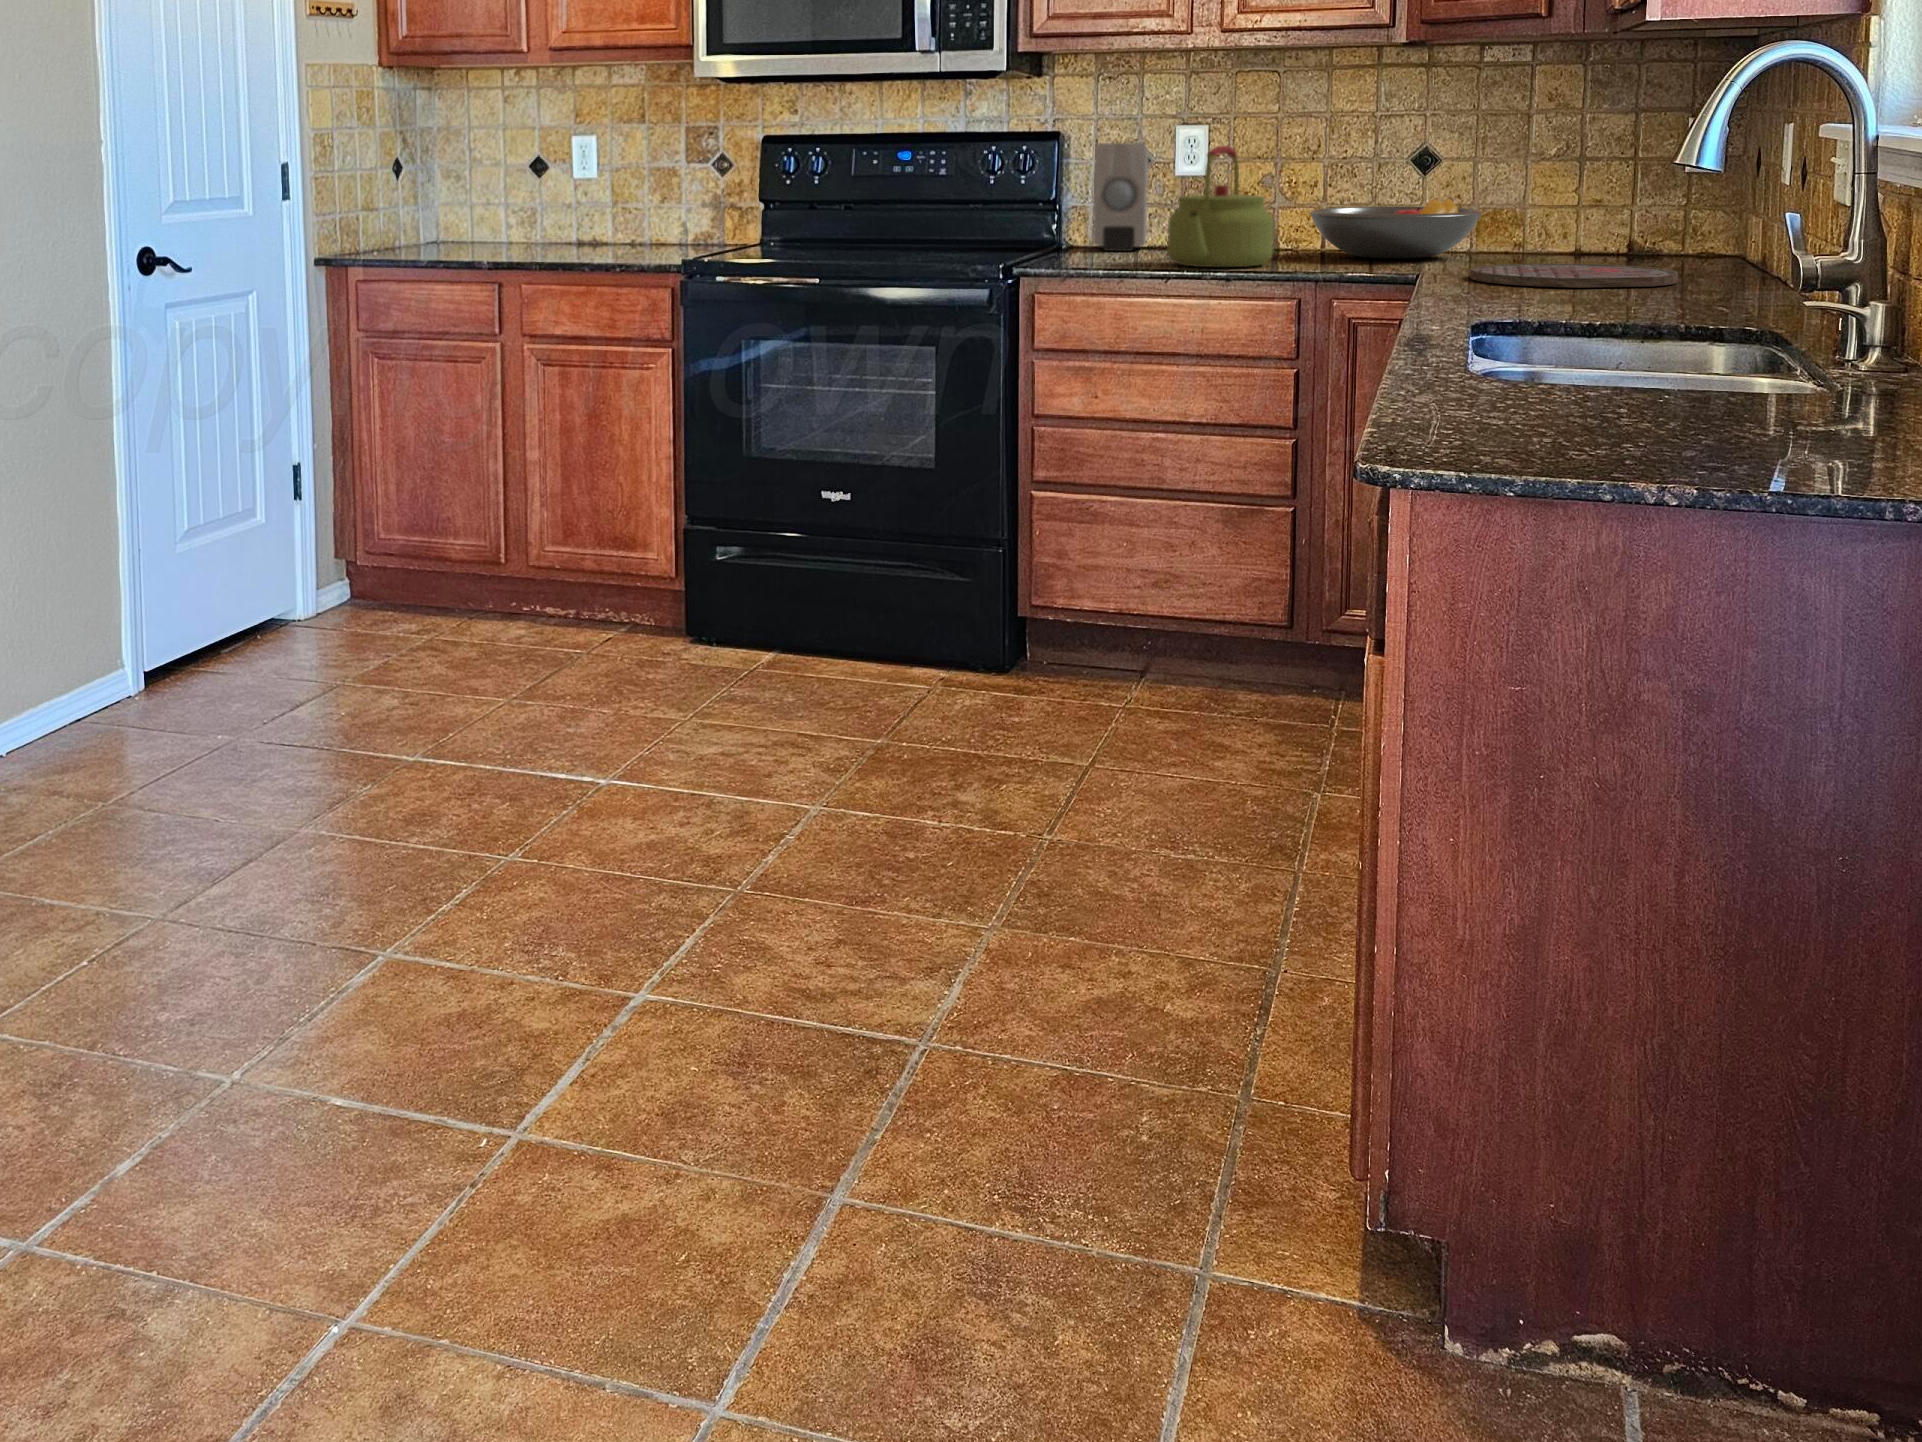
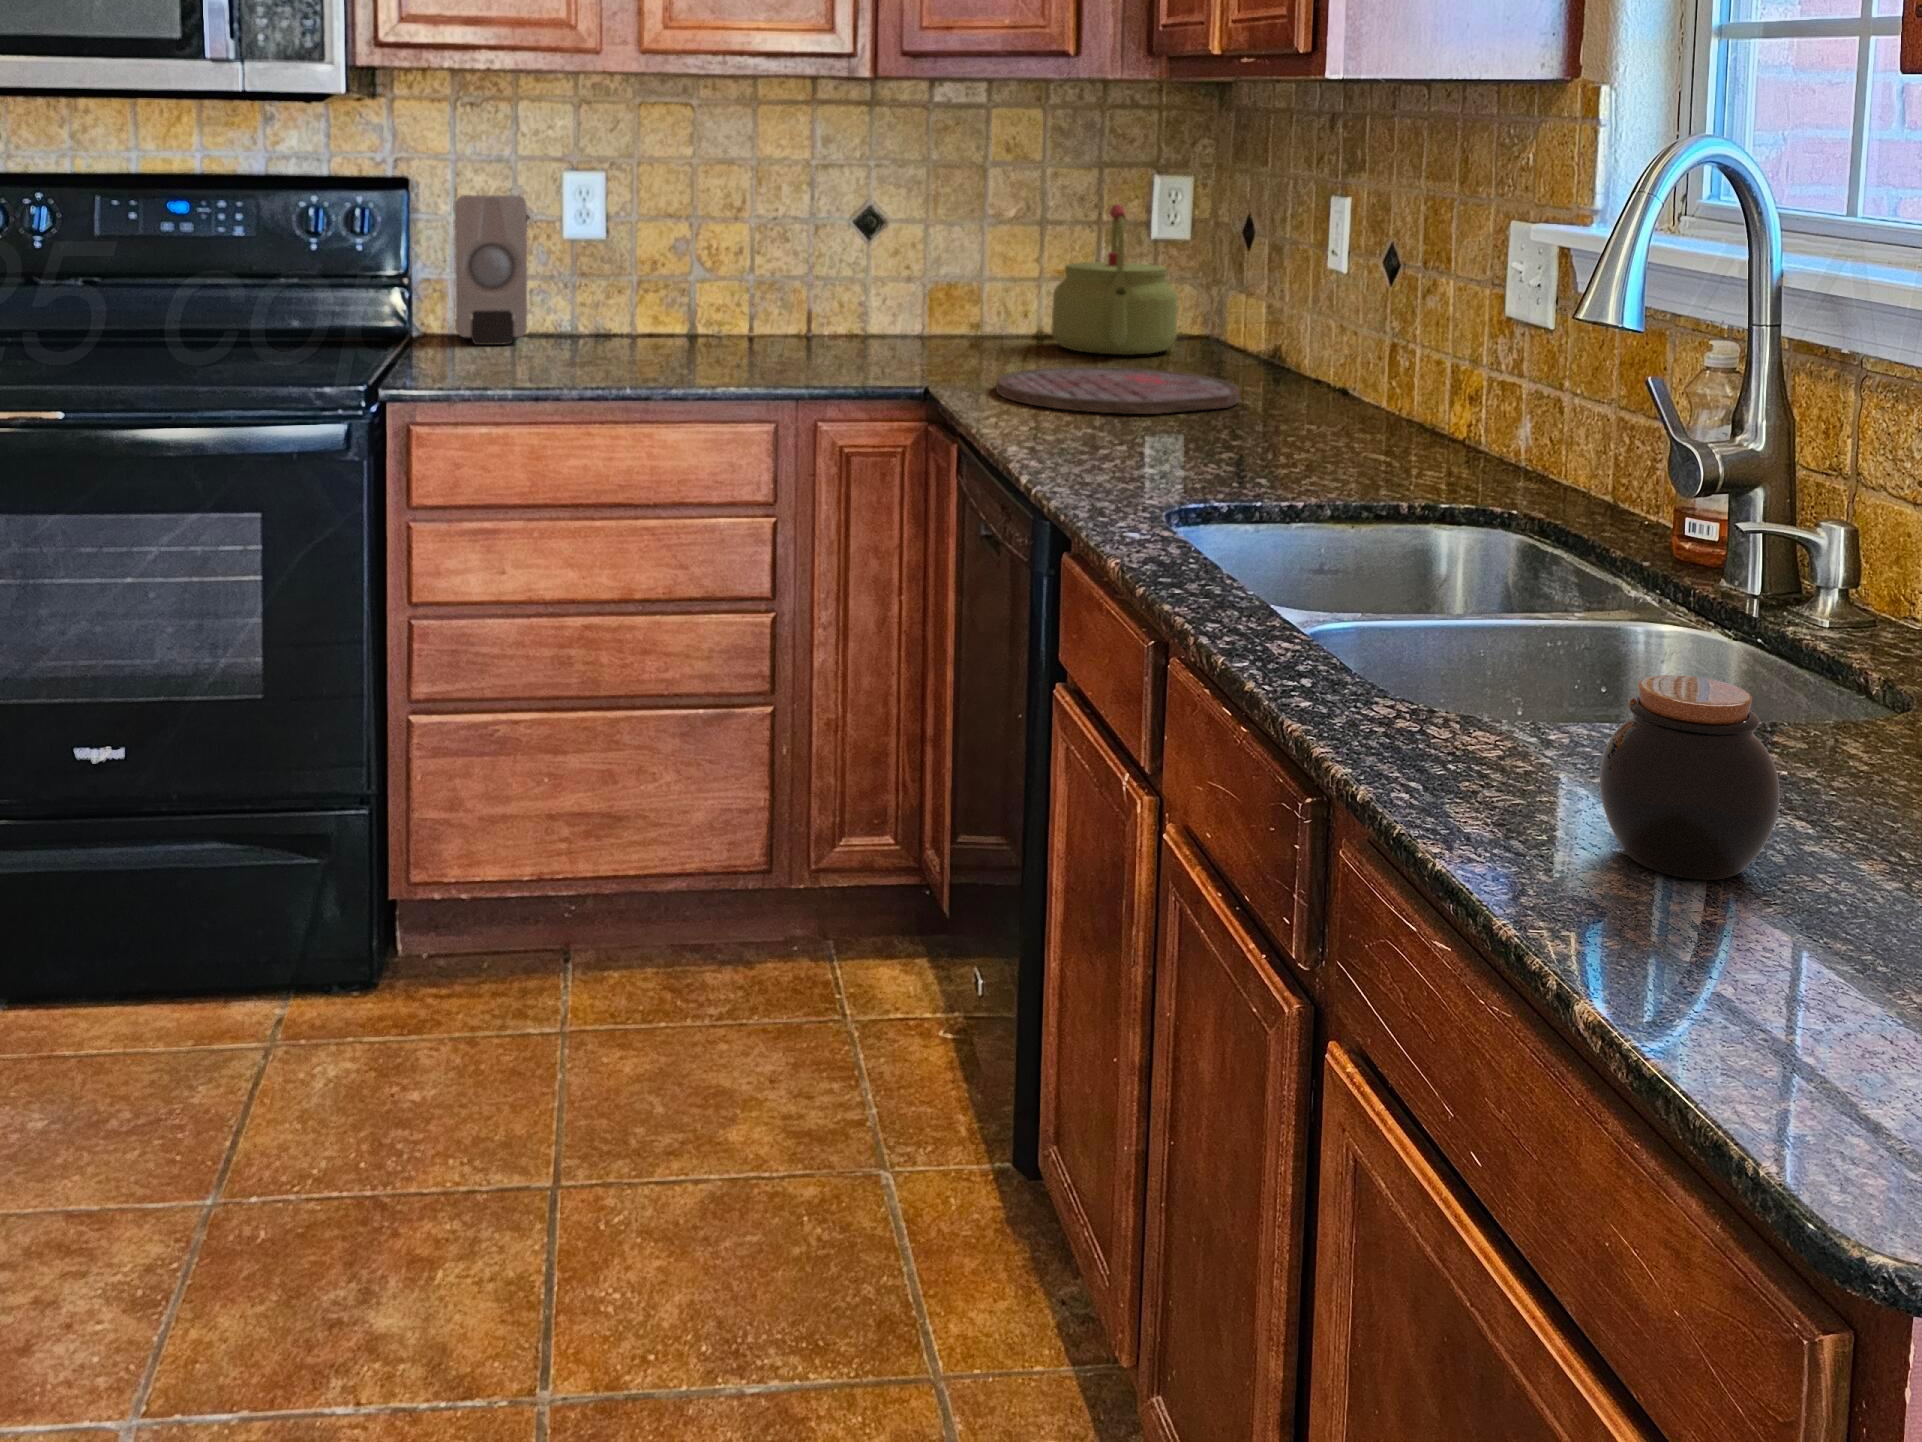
kettle: present [1168,146,1274,267] -> present [1052,204,1178,355]
fruit bowl: present [1310,198,1482,259] -> none [747,273,952,354]
jar: none [1454,320,1547,416] -> present [1600,675,1780,880]

